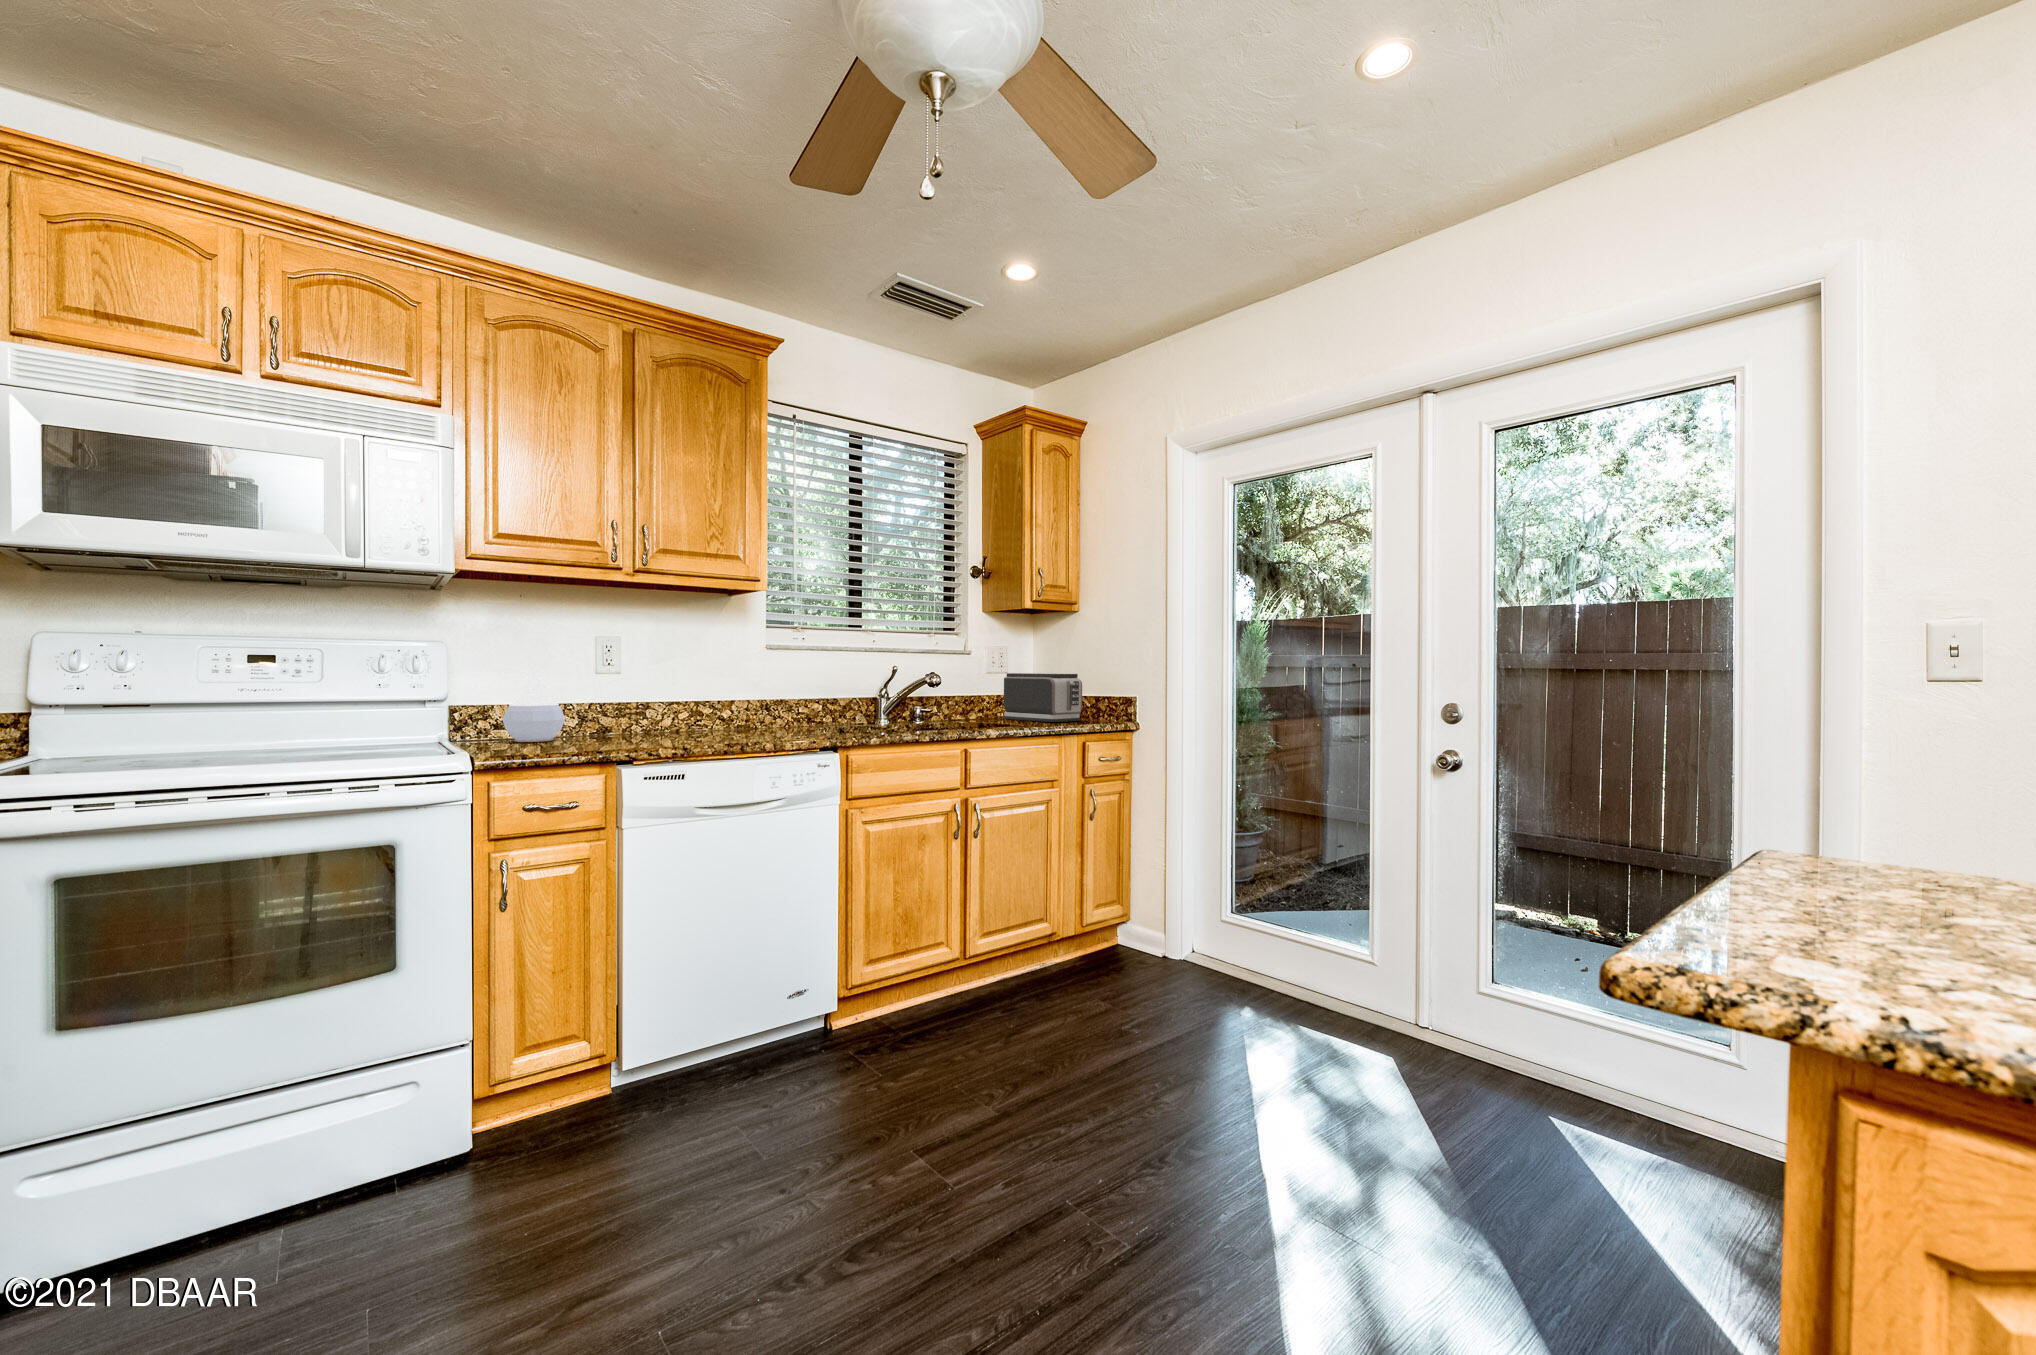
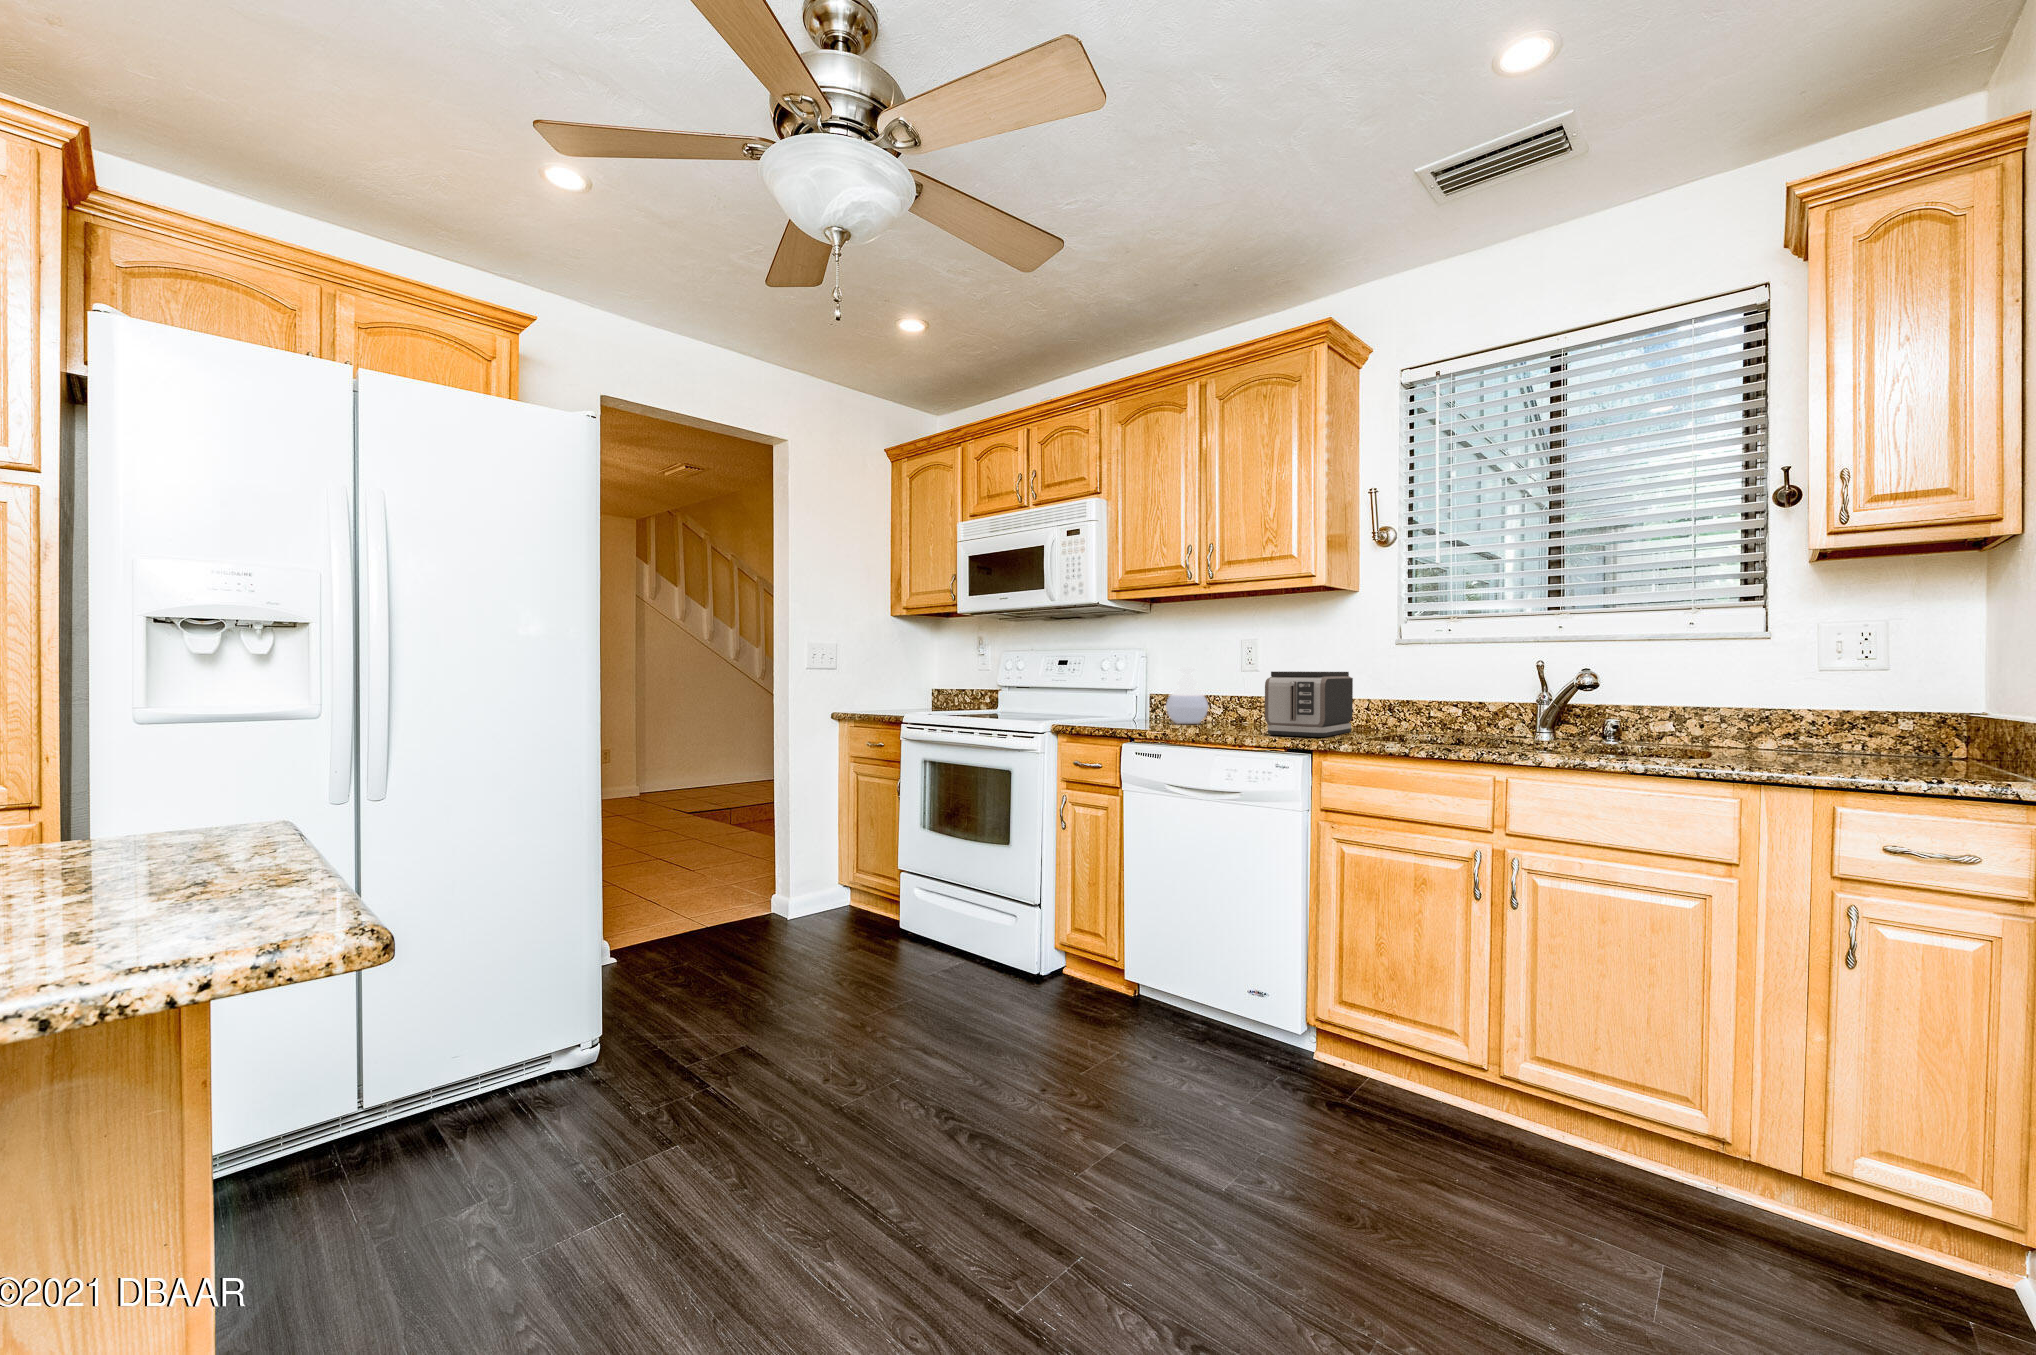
toaster: present [1004,673,1082,722] -> present [1265,671,1353,737]

